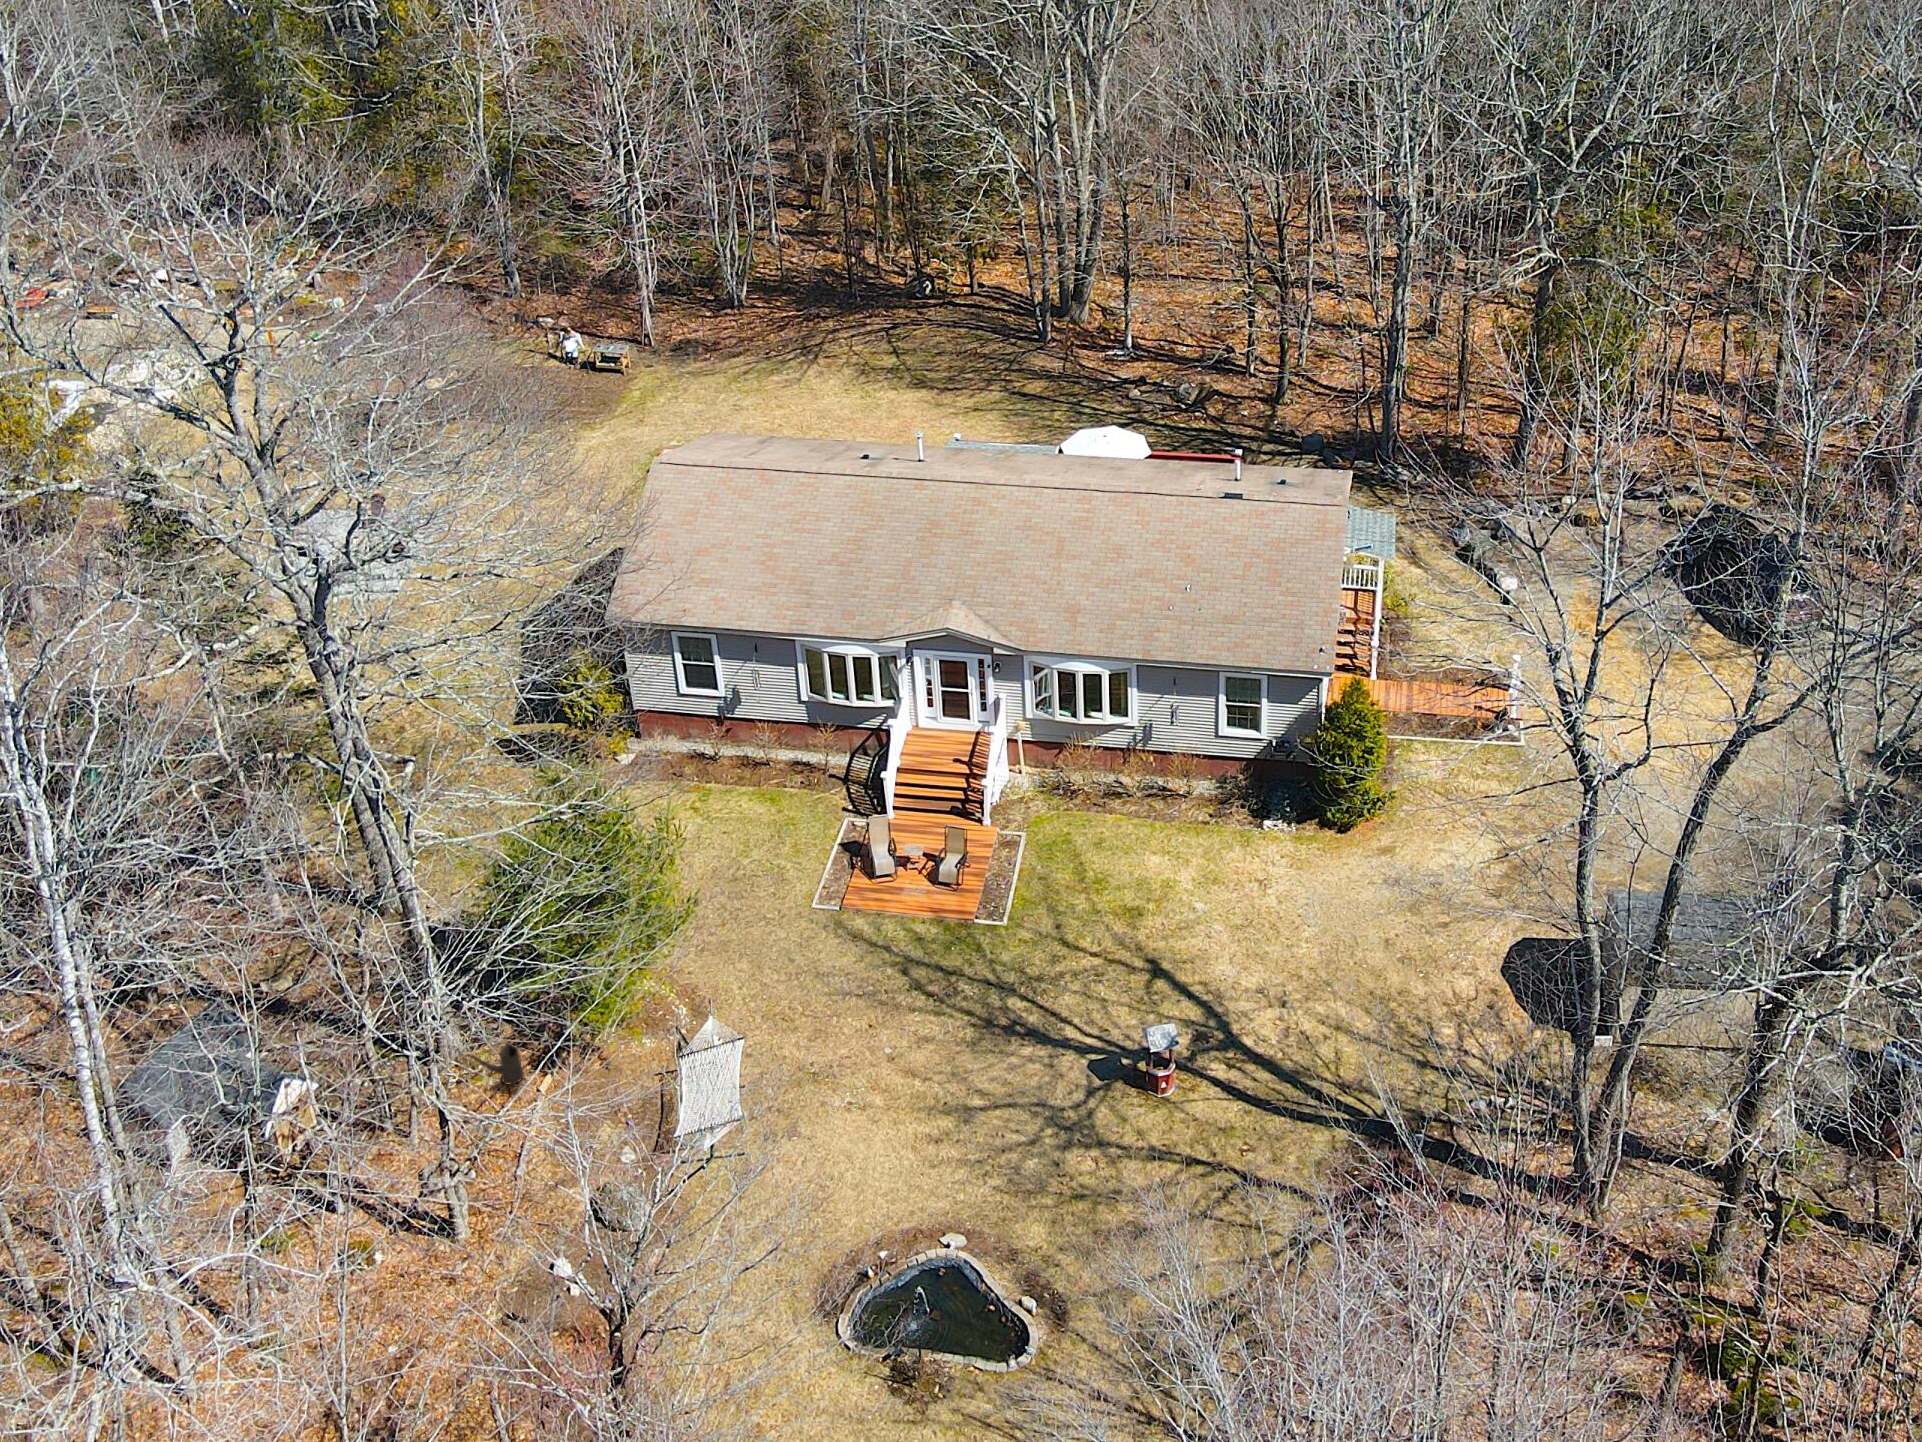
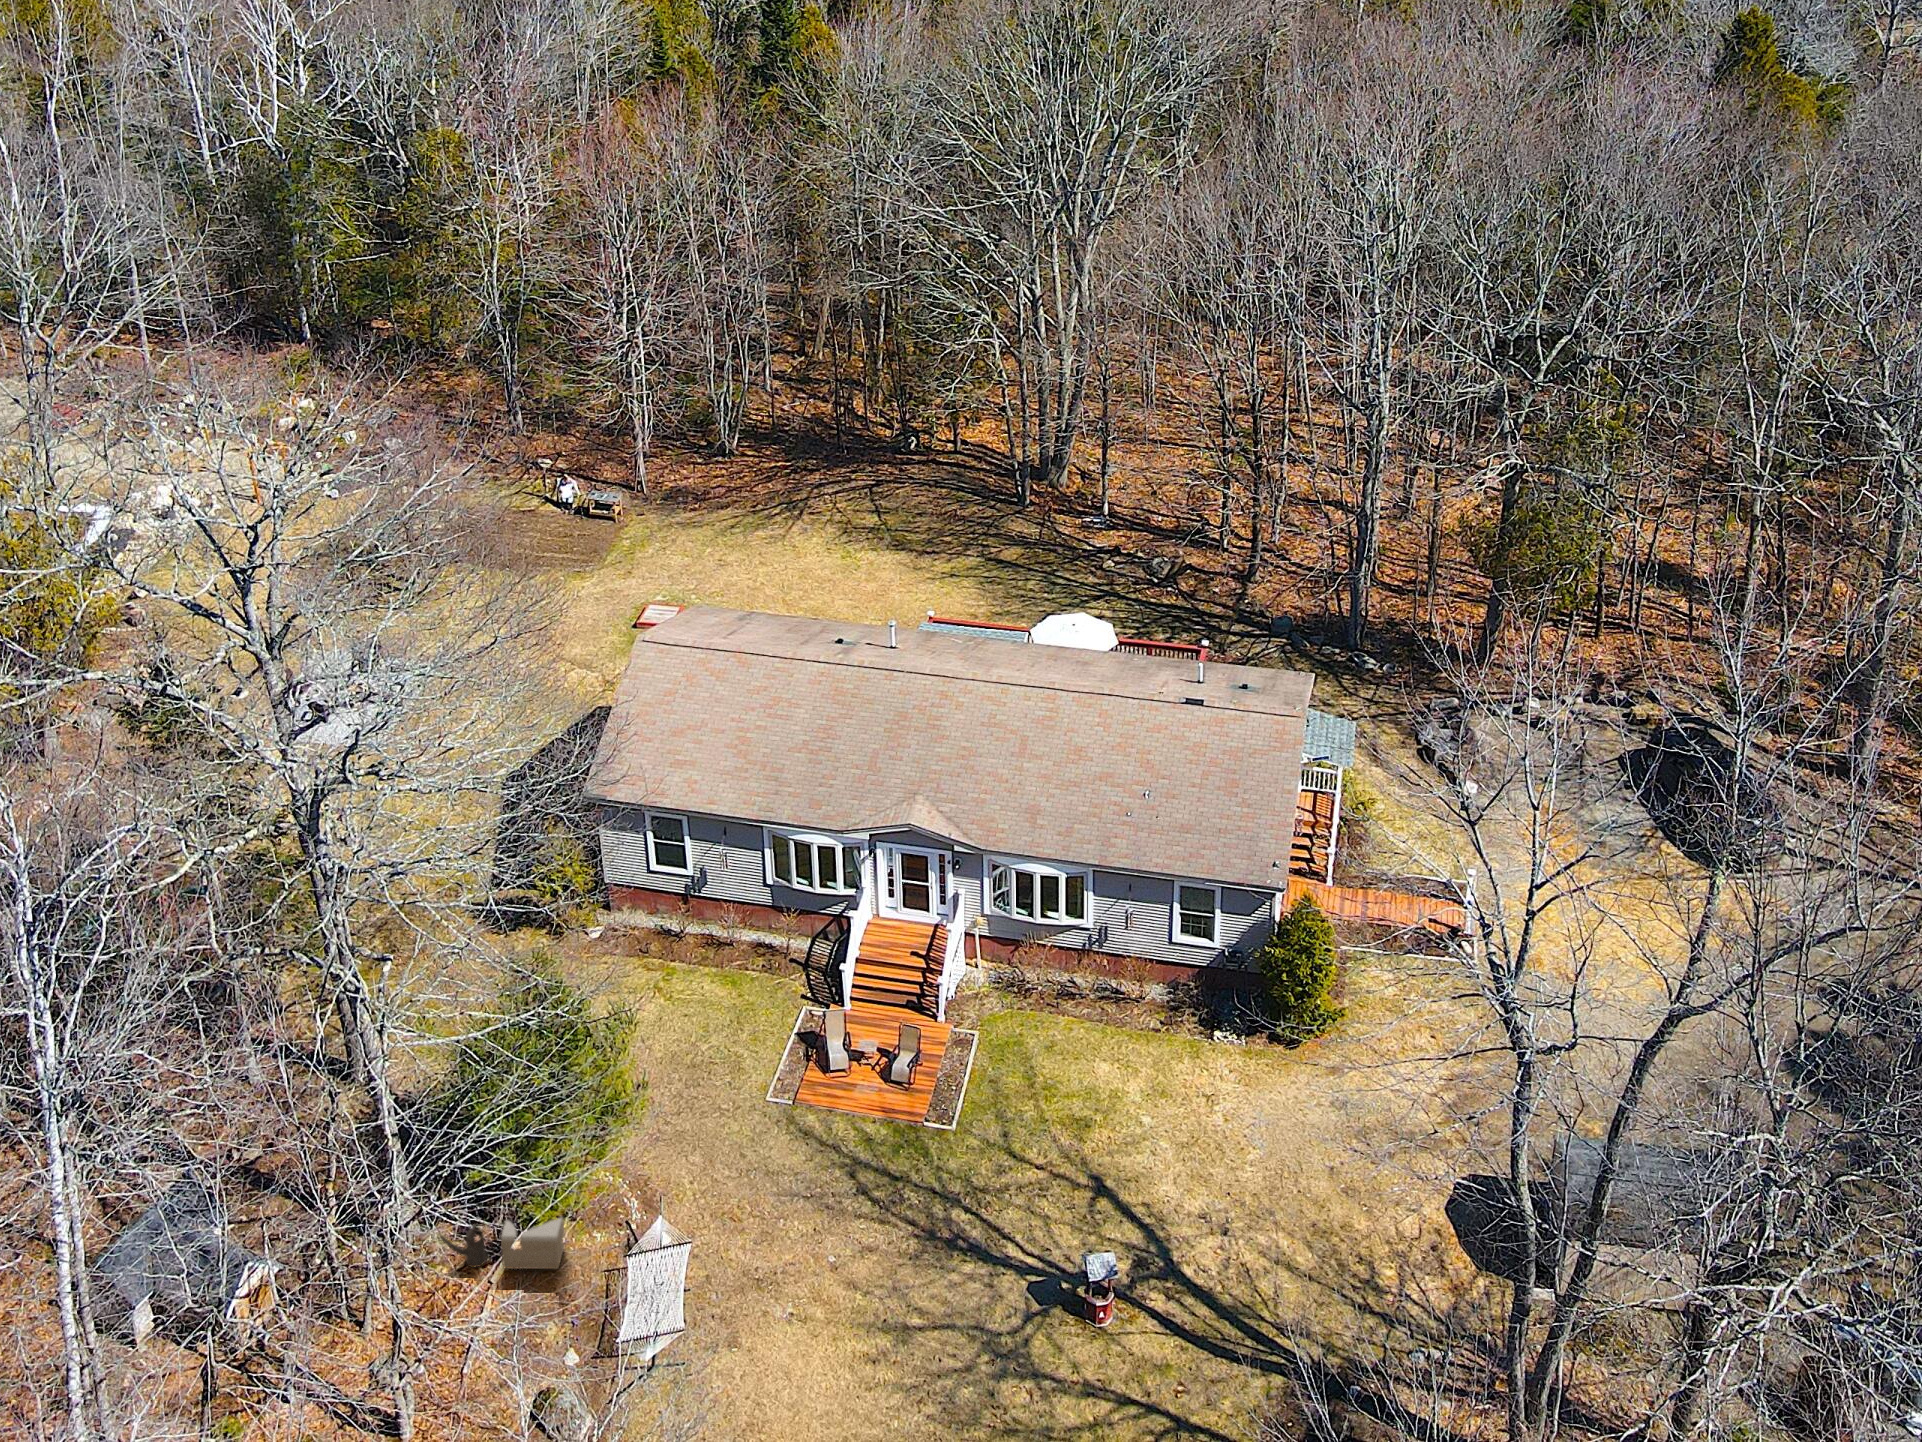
storage bench: none [536,1026,606,1083] -> present [501,1217,565,1269]

